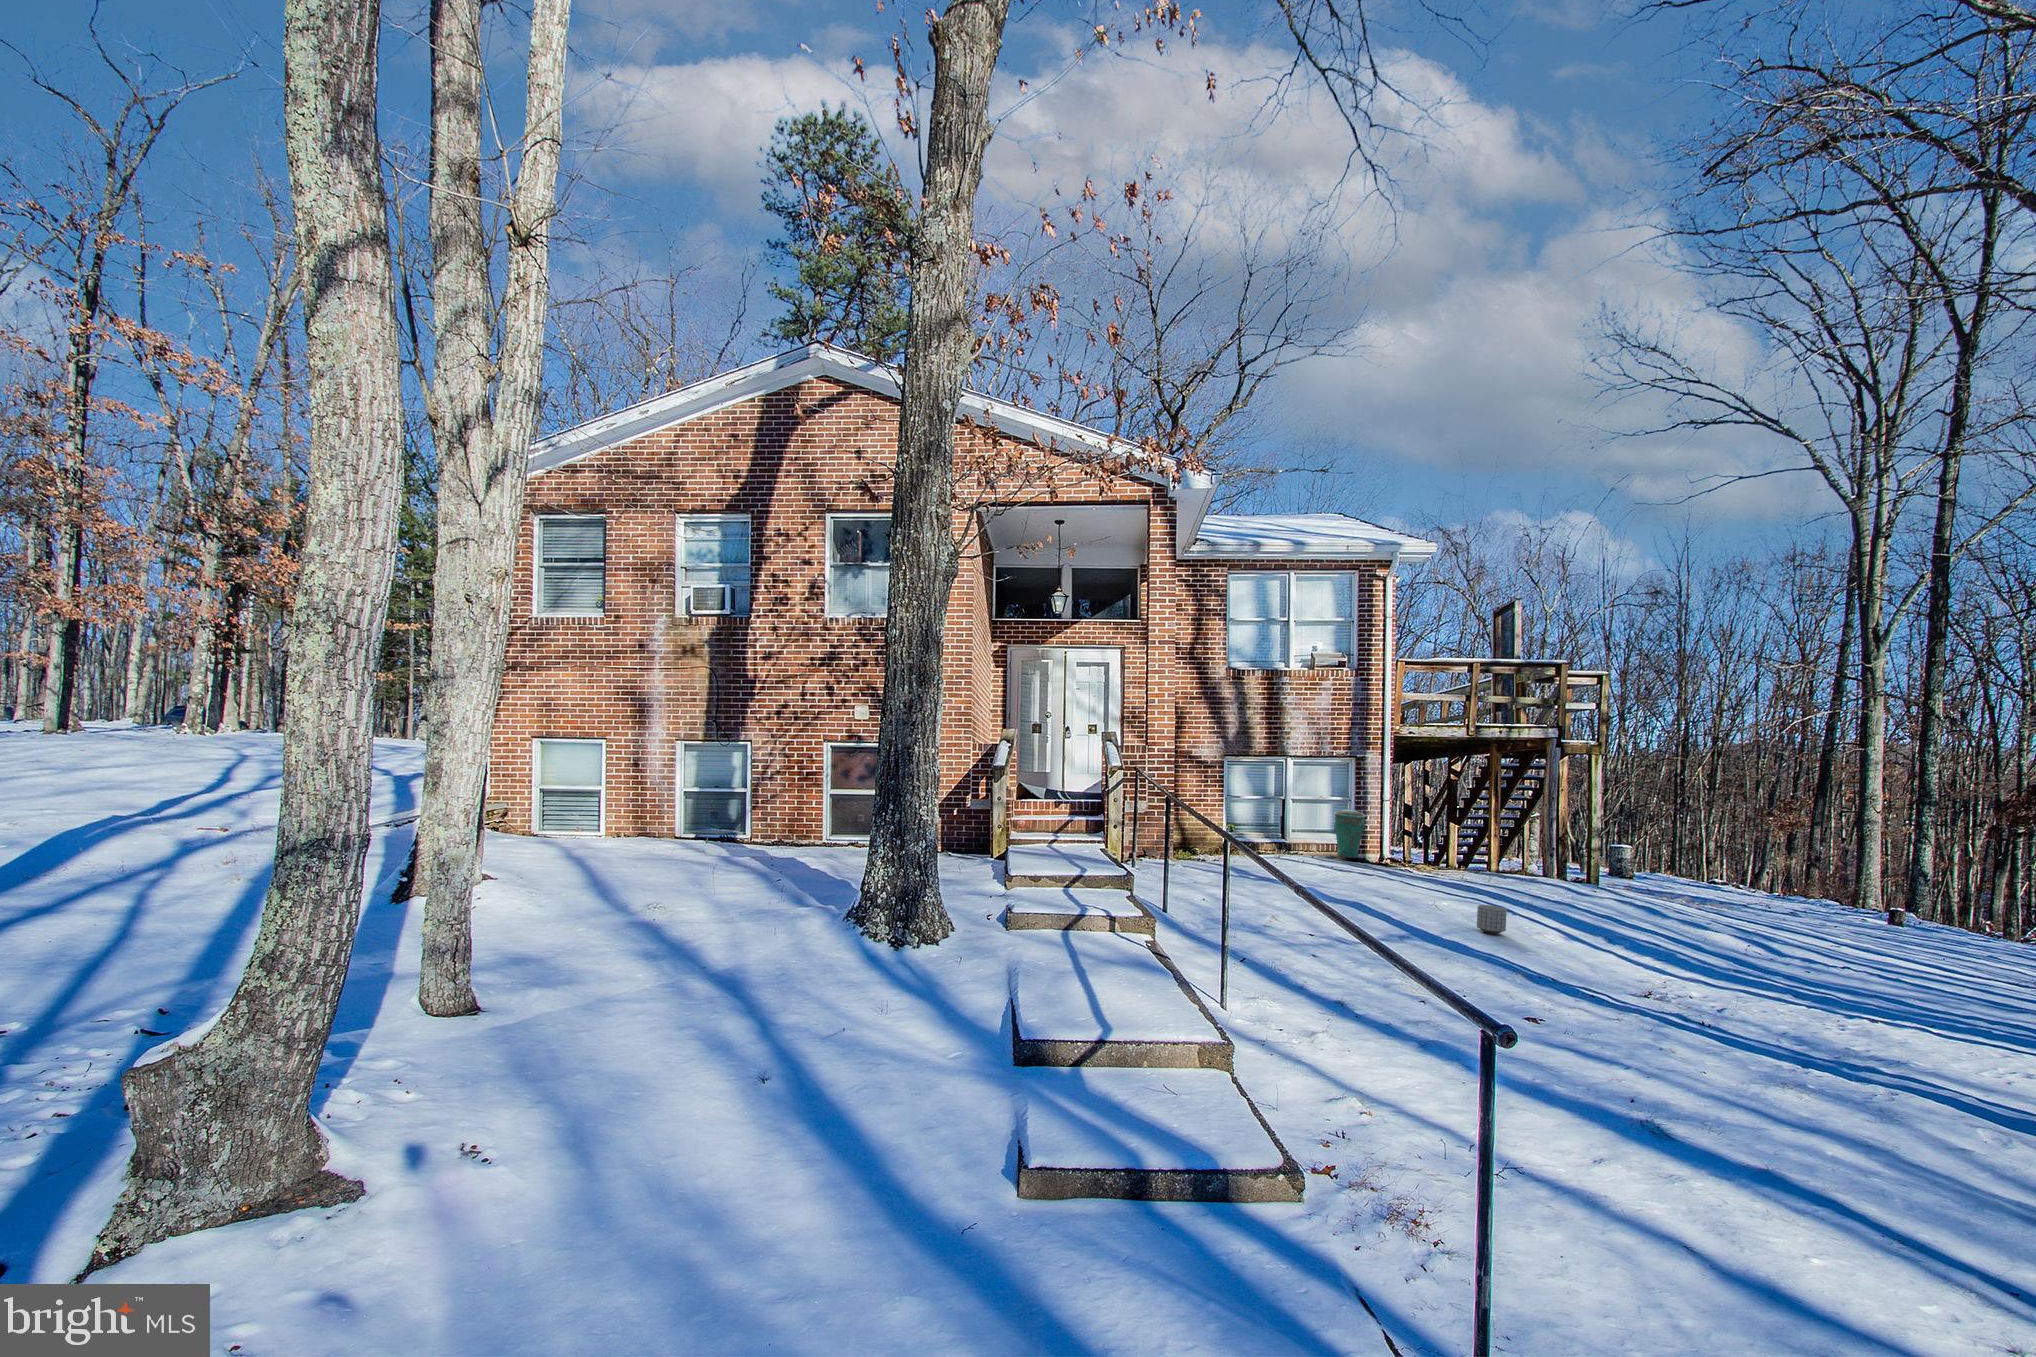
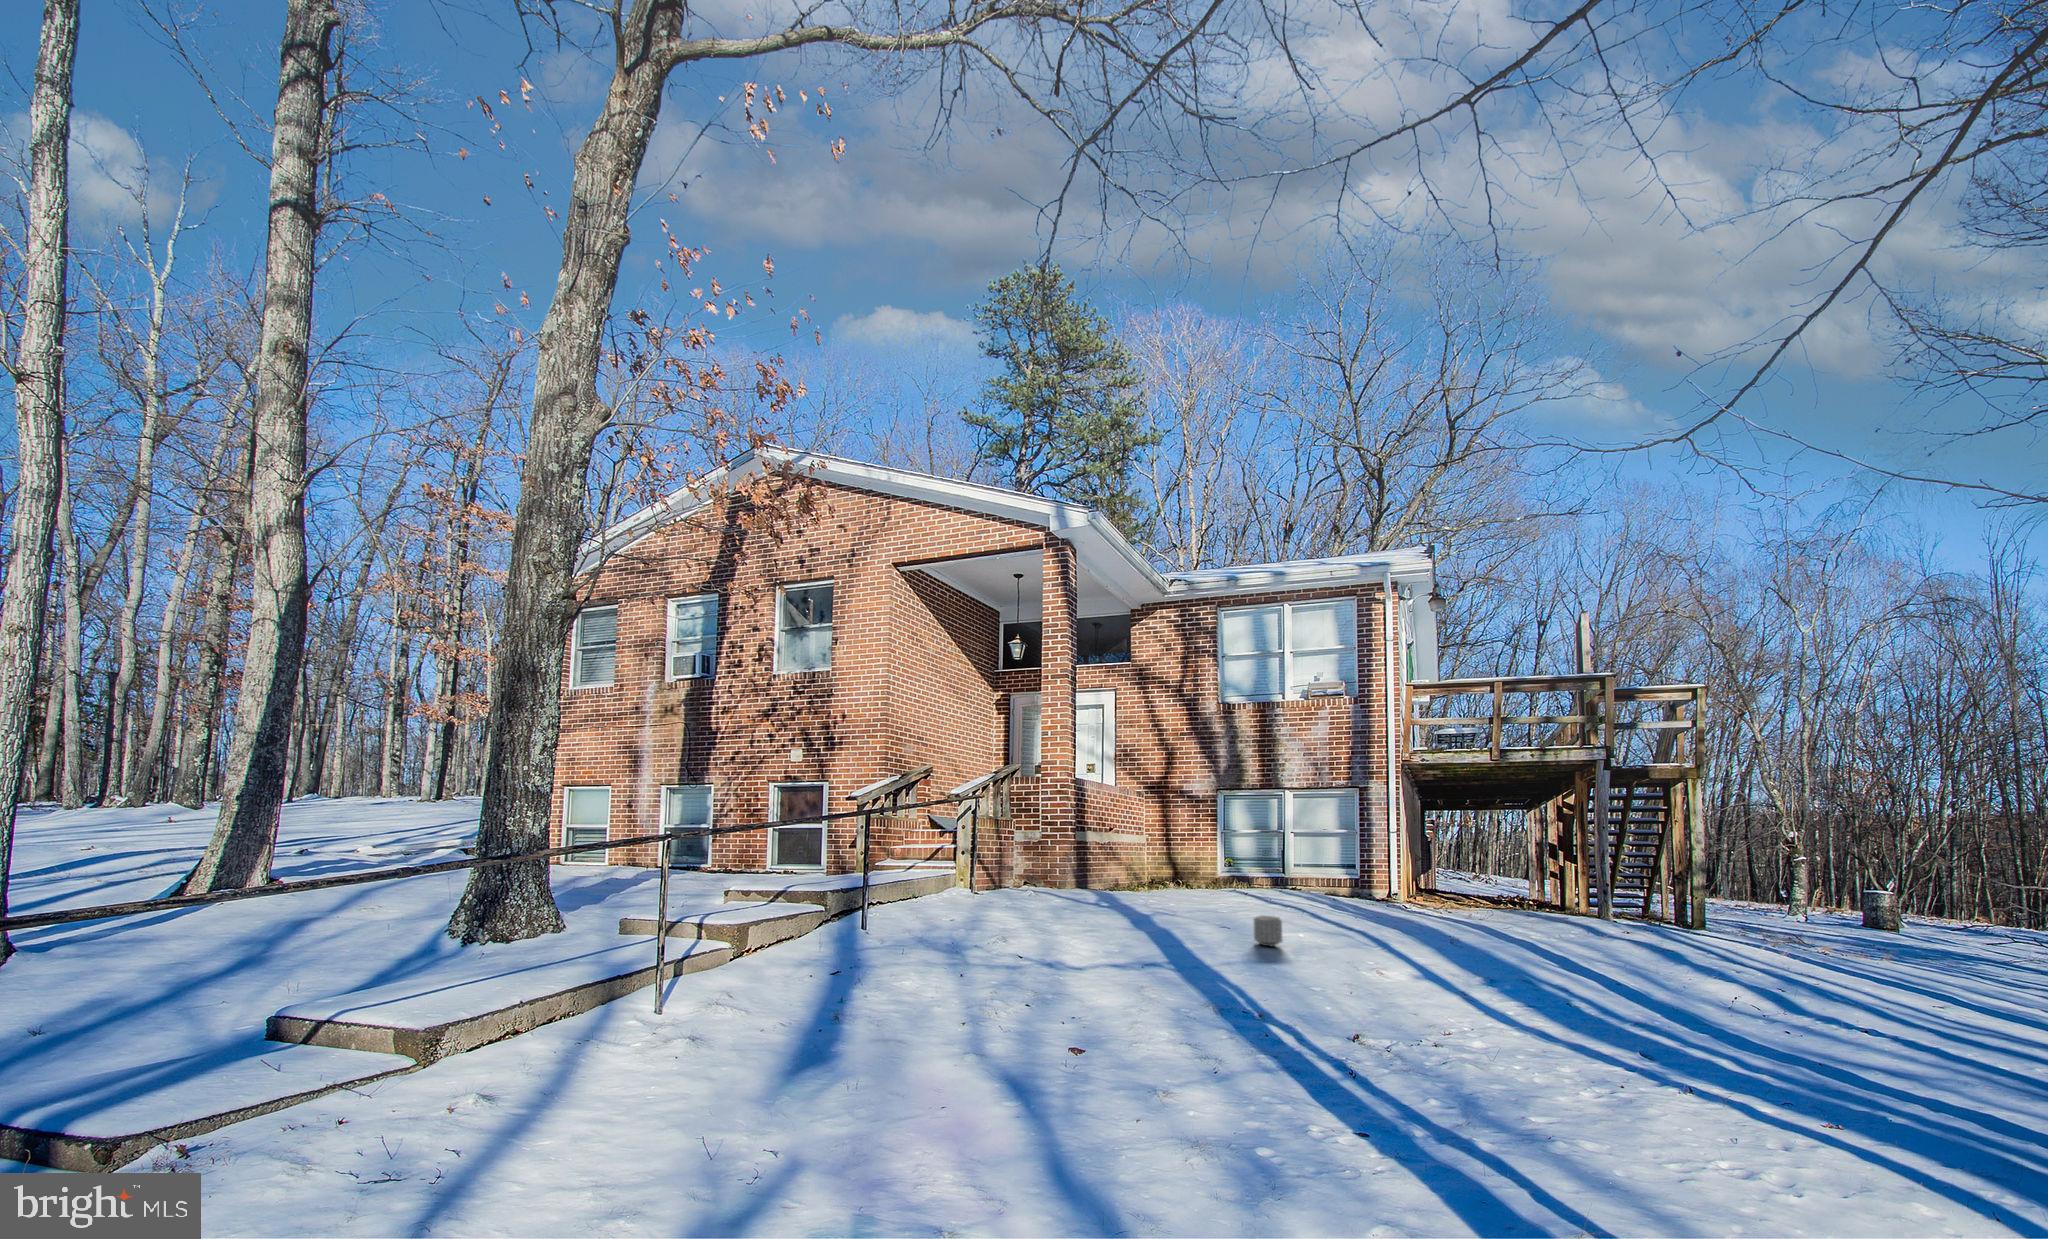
trash can: present [1334,810,1366,858] -> none [1248,833,1279,884]

